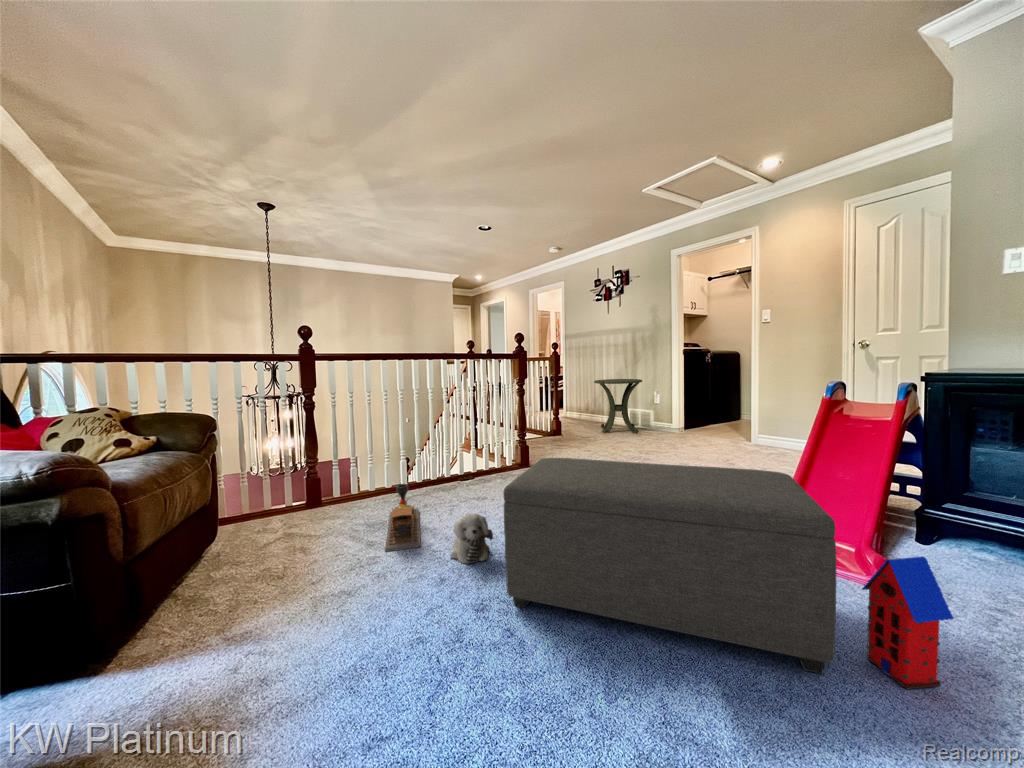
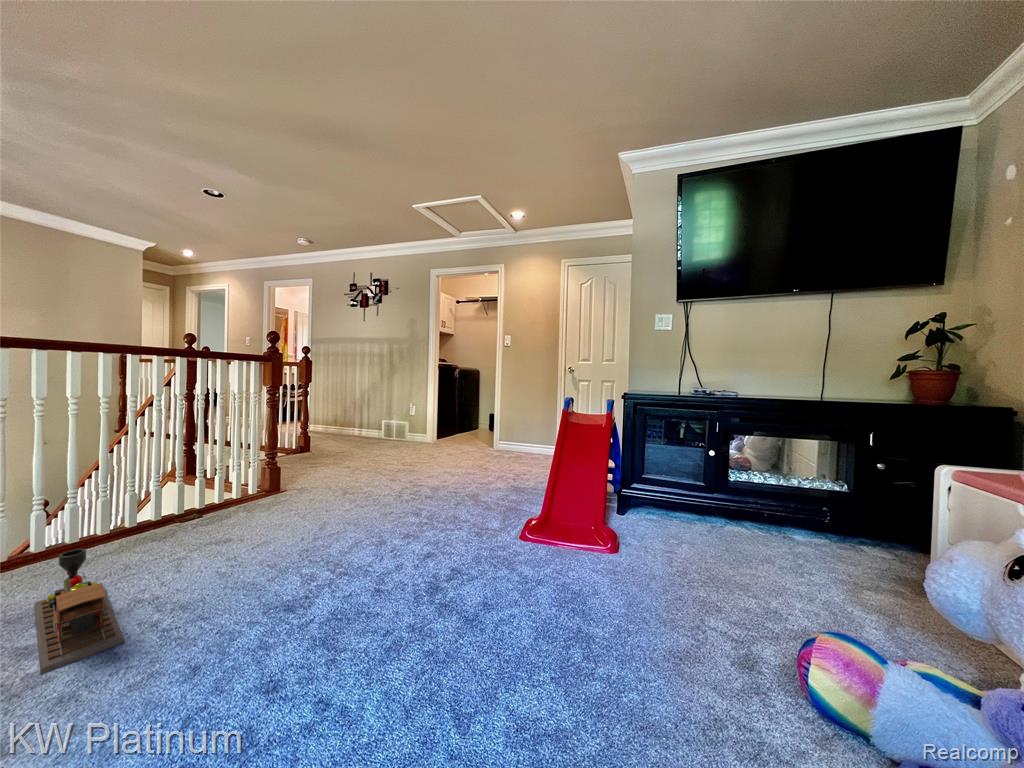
side table: present [594,379,642,433] -> none [351,390,401,447]
ottoman: present [503,458,836,674] -> none [305,470,615,676]
plush toy: present [450,514,493,564] -> none [189,568,262,645]
toy house: present [862,556,954,689] -> none [618,519,667,617]

